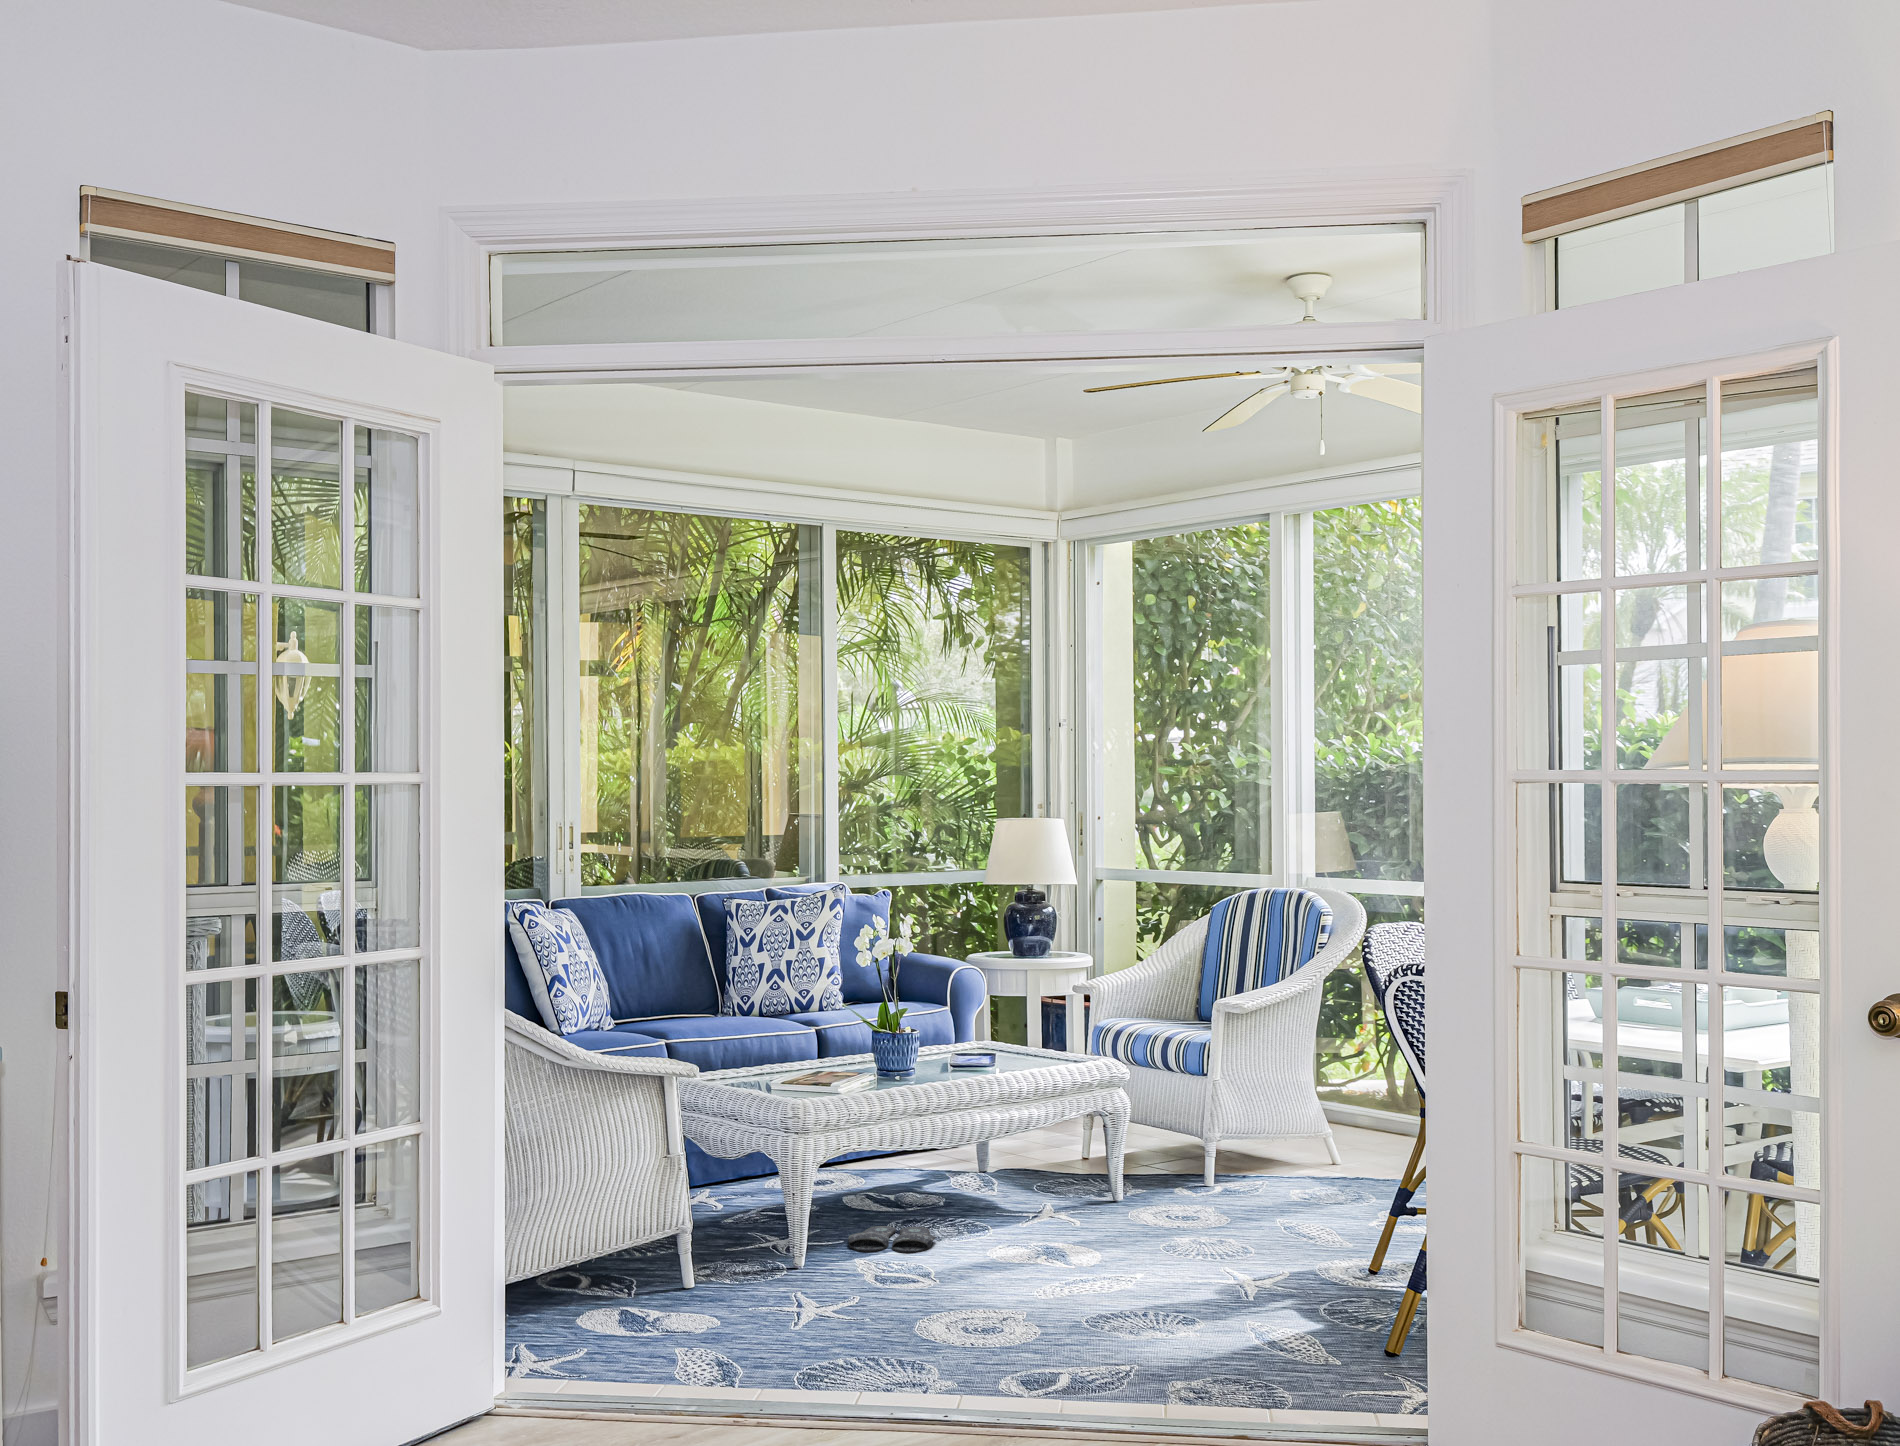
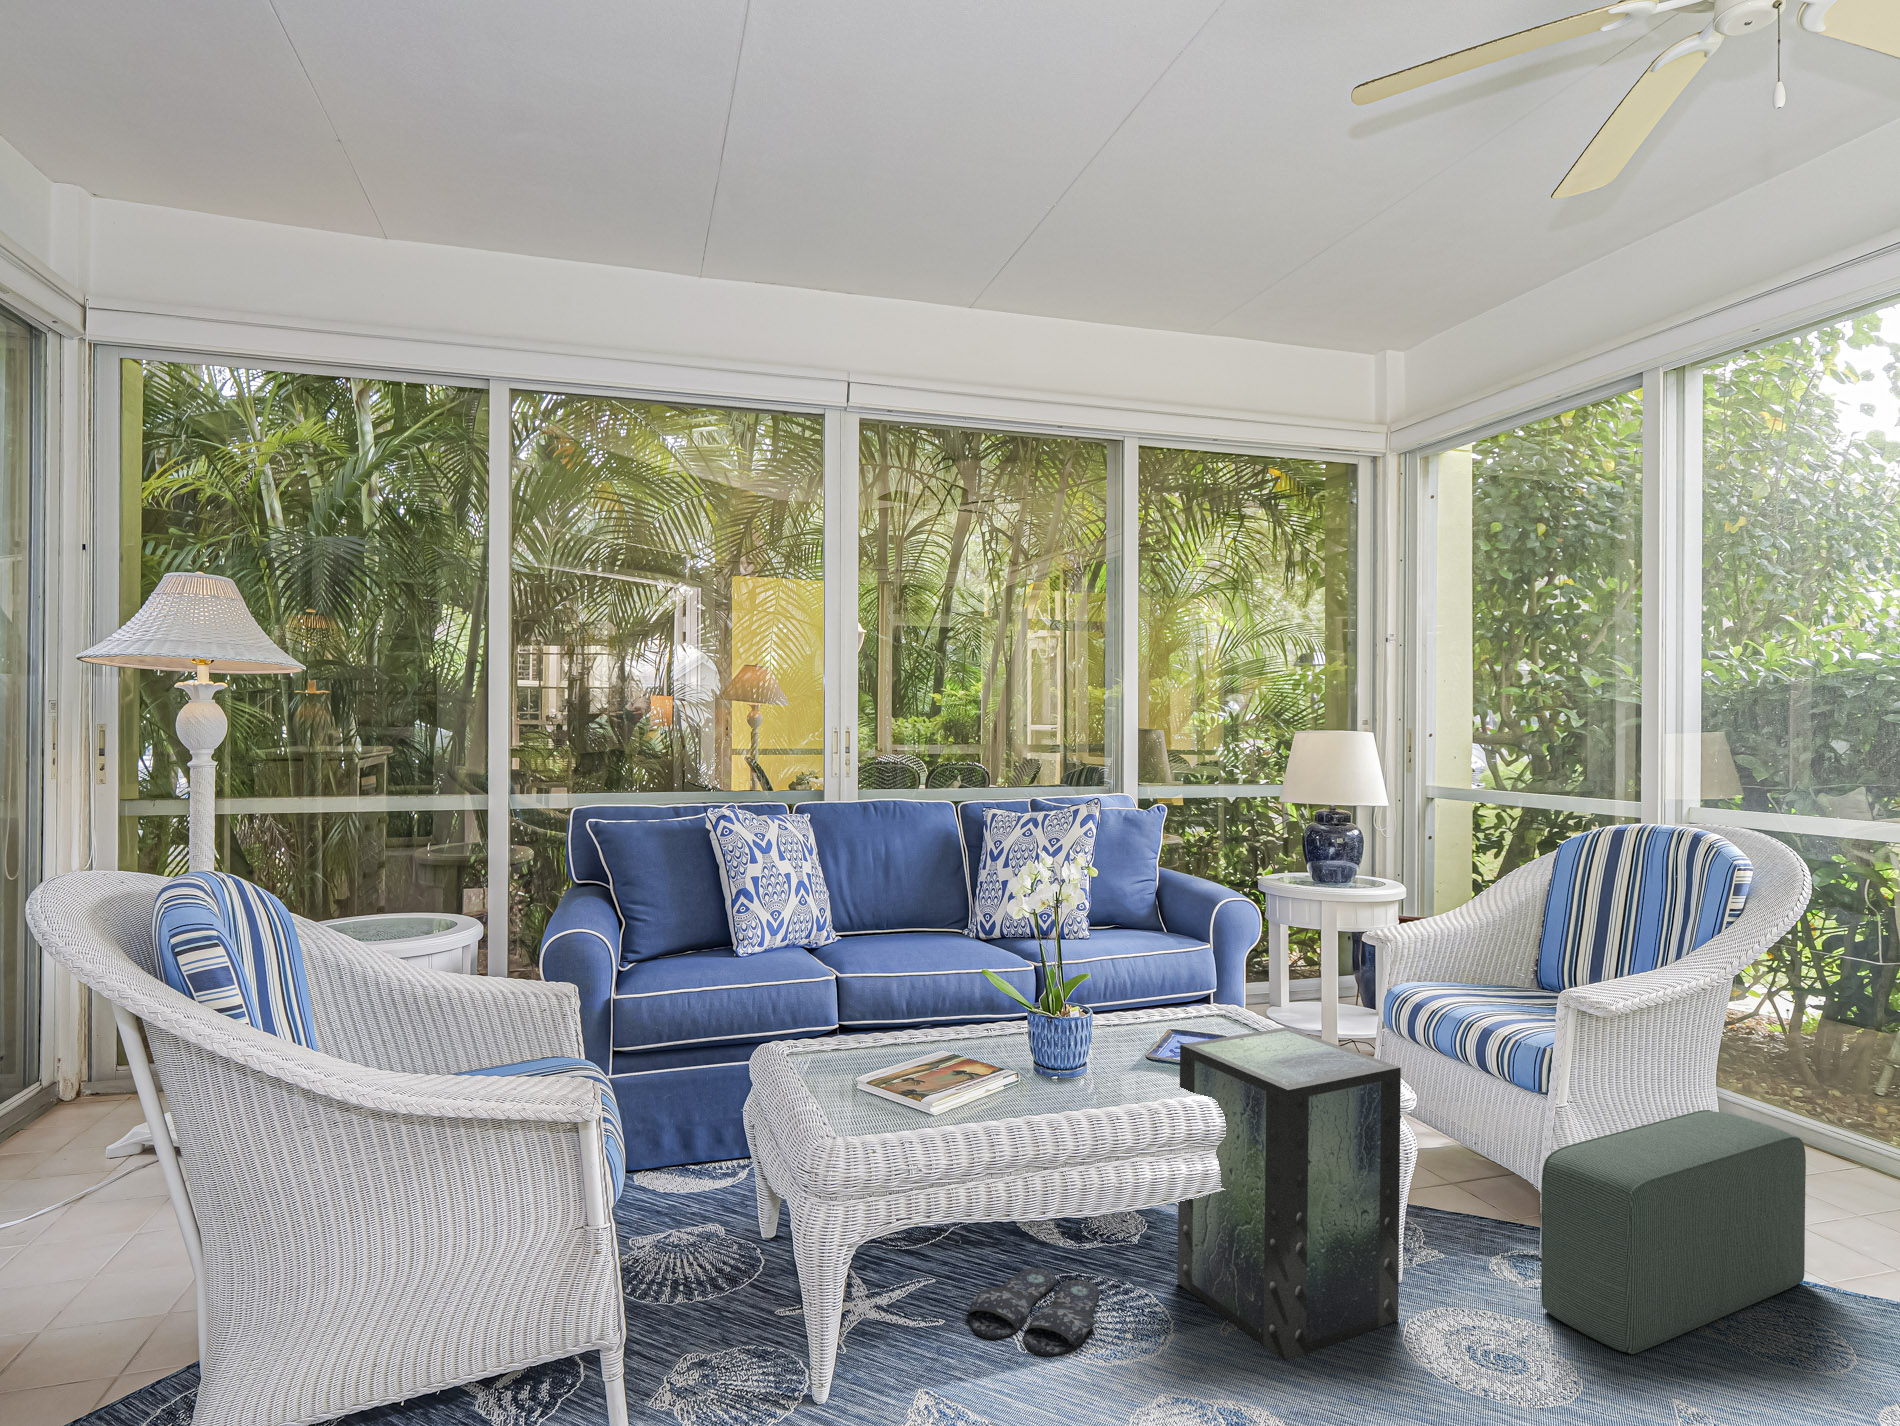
storage box: none [976,1040,1121,1239] -> present [1177,1027,1401,1361]
pouf: none [1205,1079,1357,1215] -> present [1541,1110,1806,1354]

